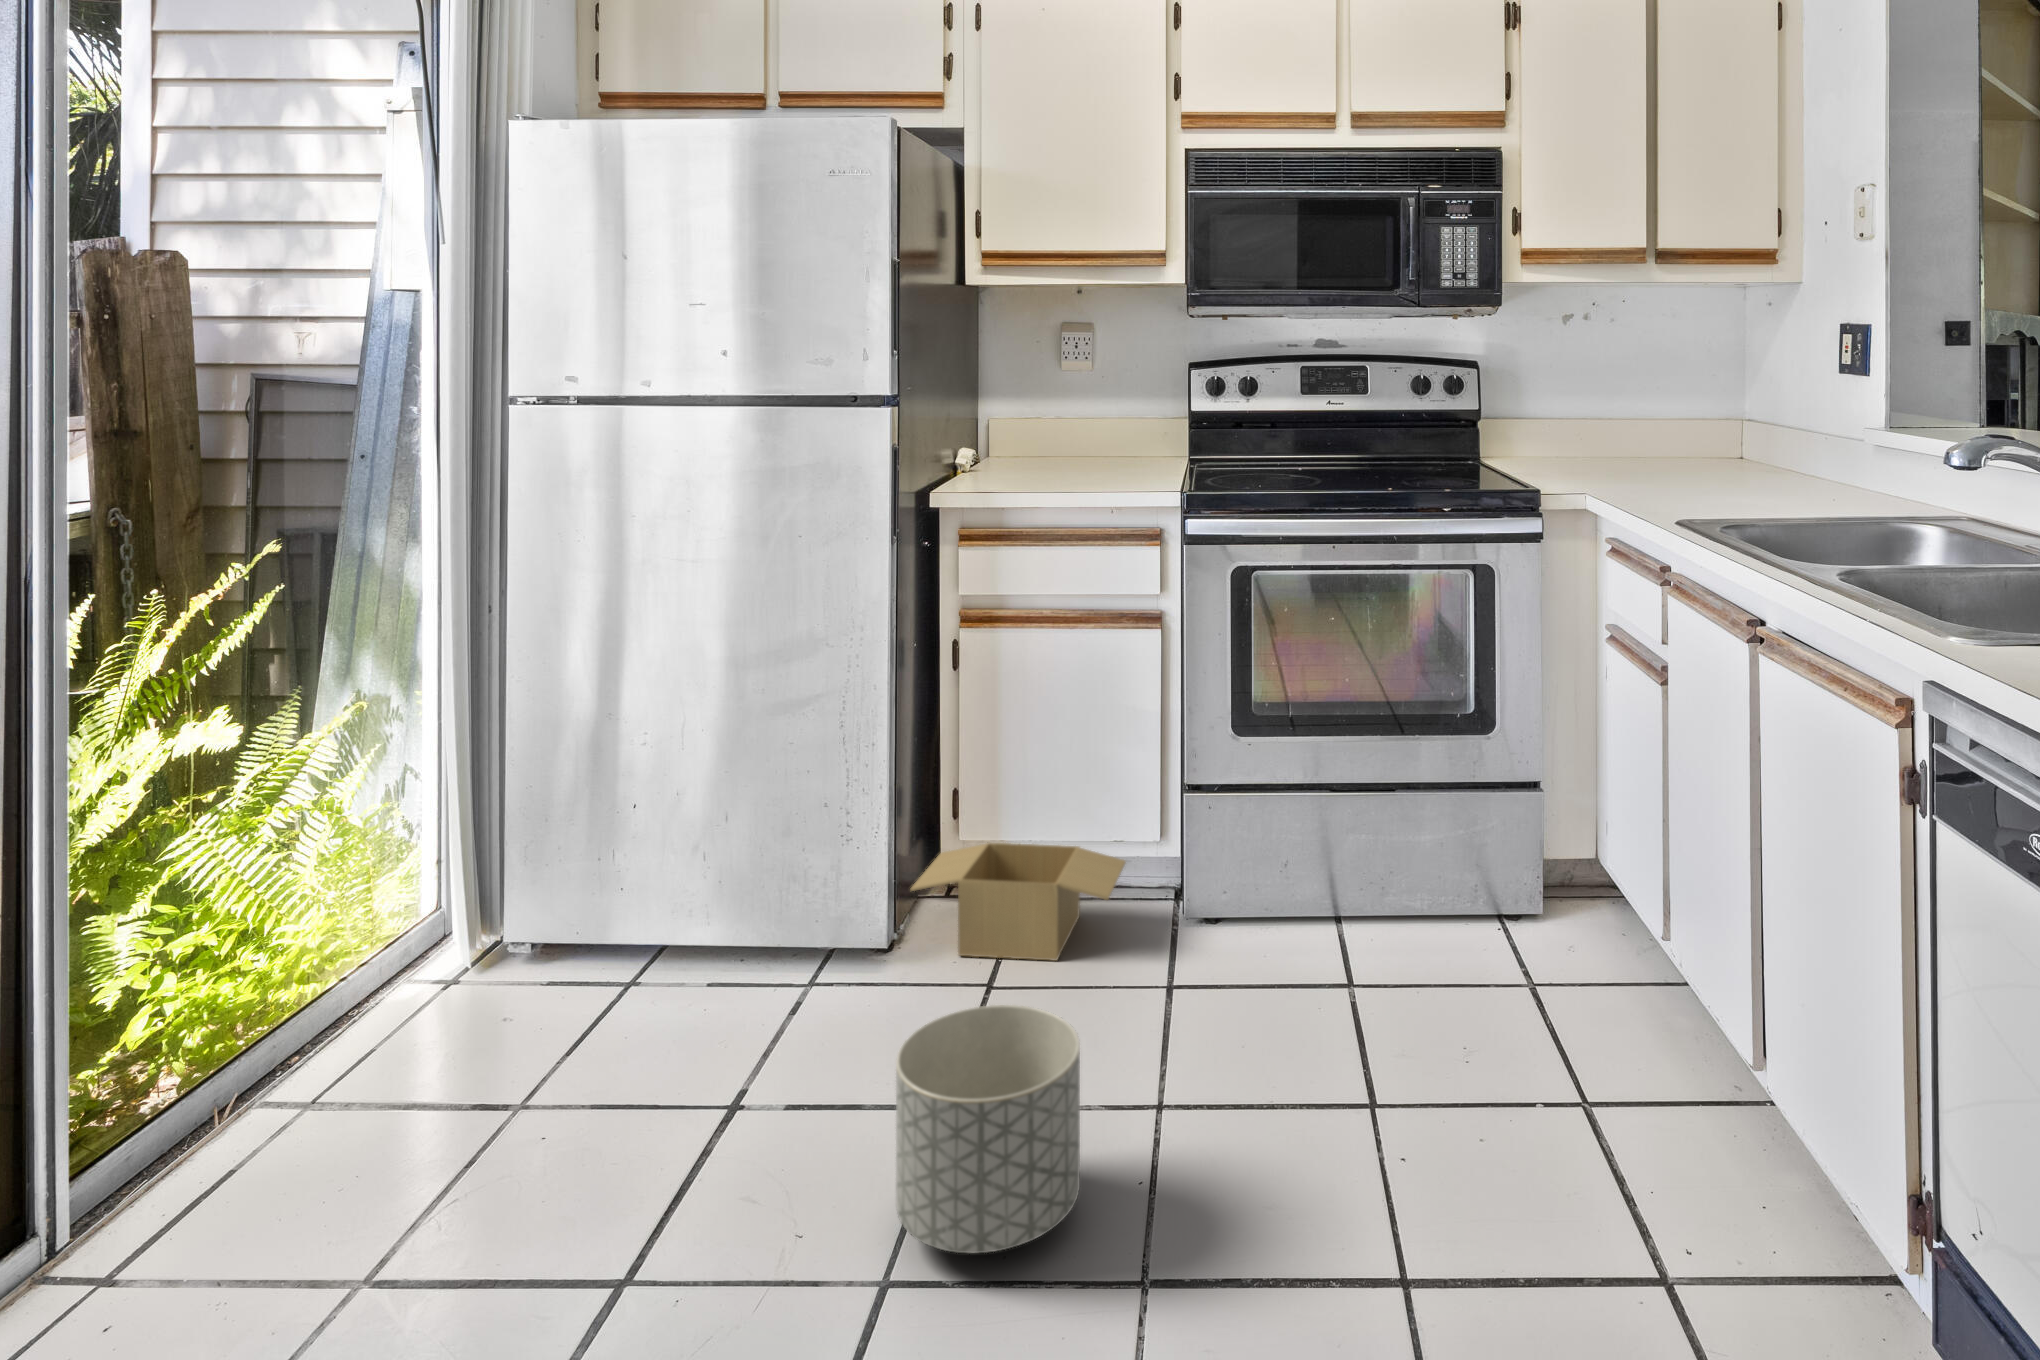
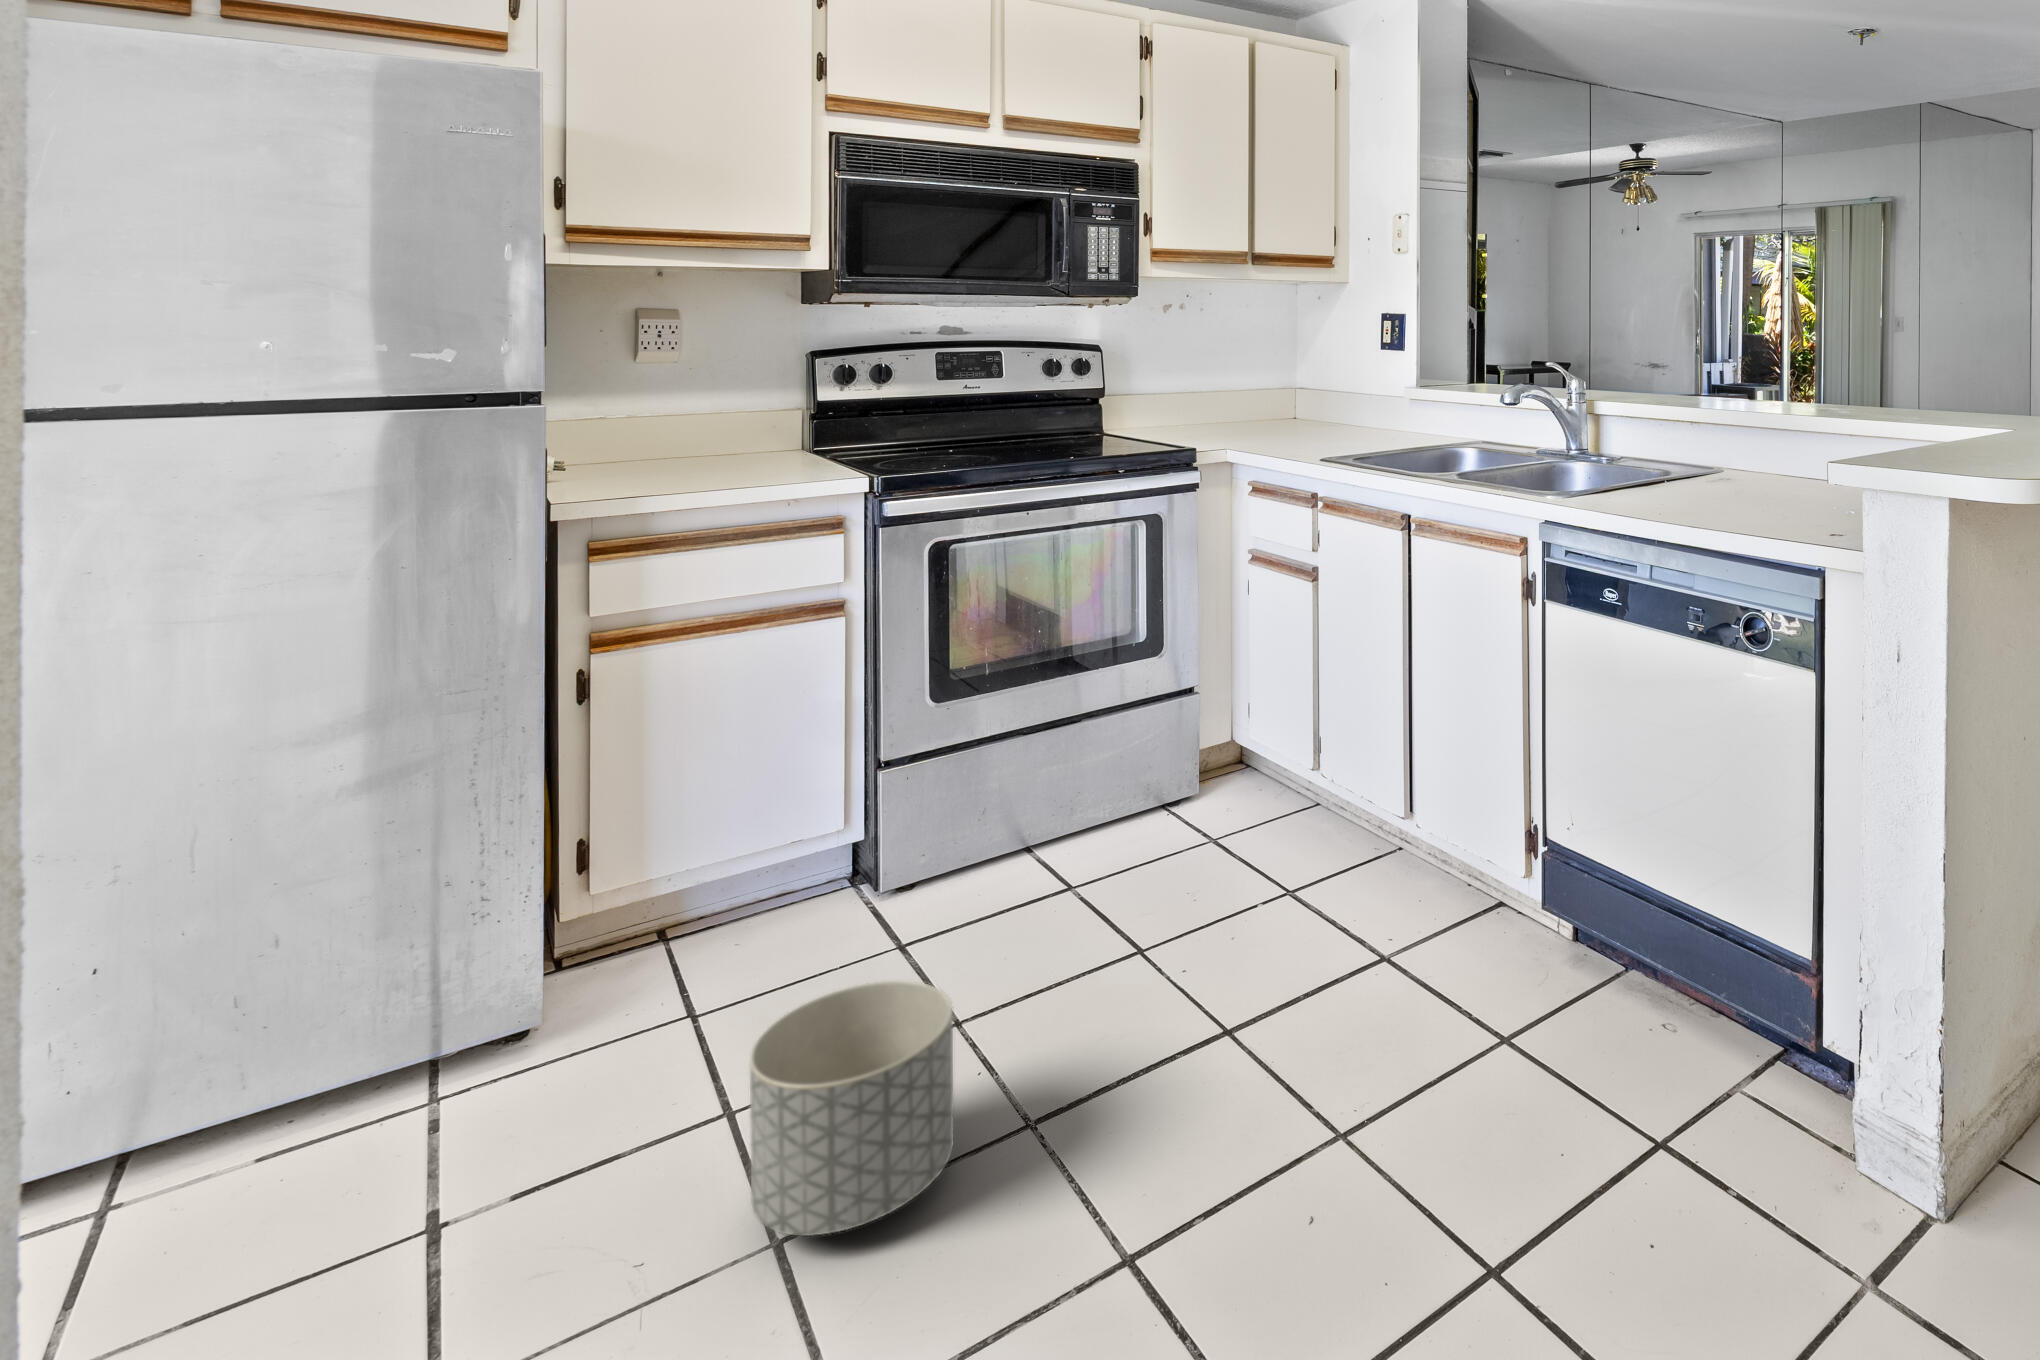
cardboard box: present [911,843,1126,960] -> none [560,850,821,1000]

